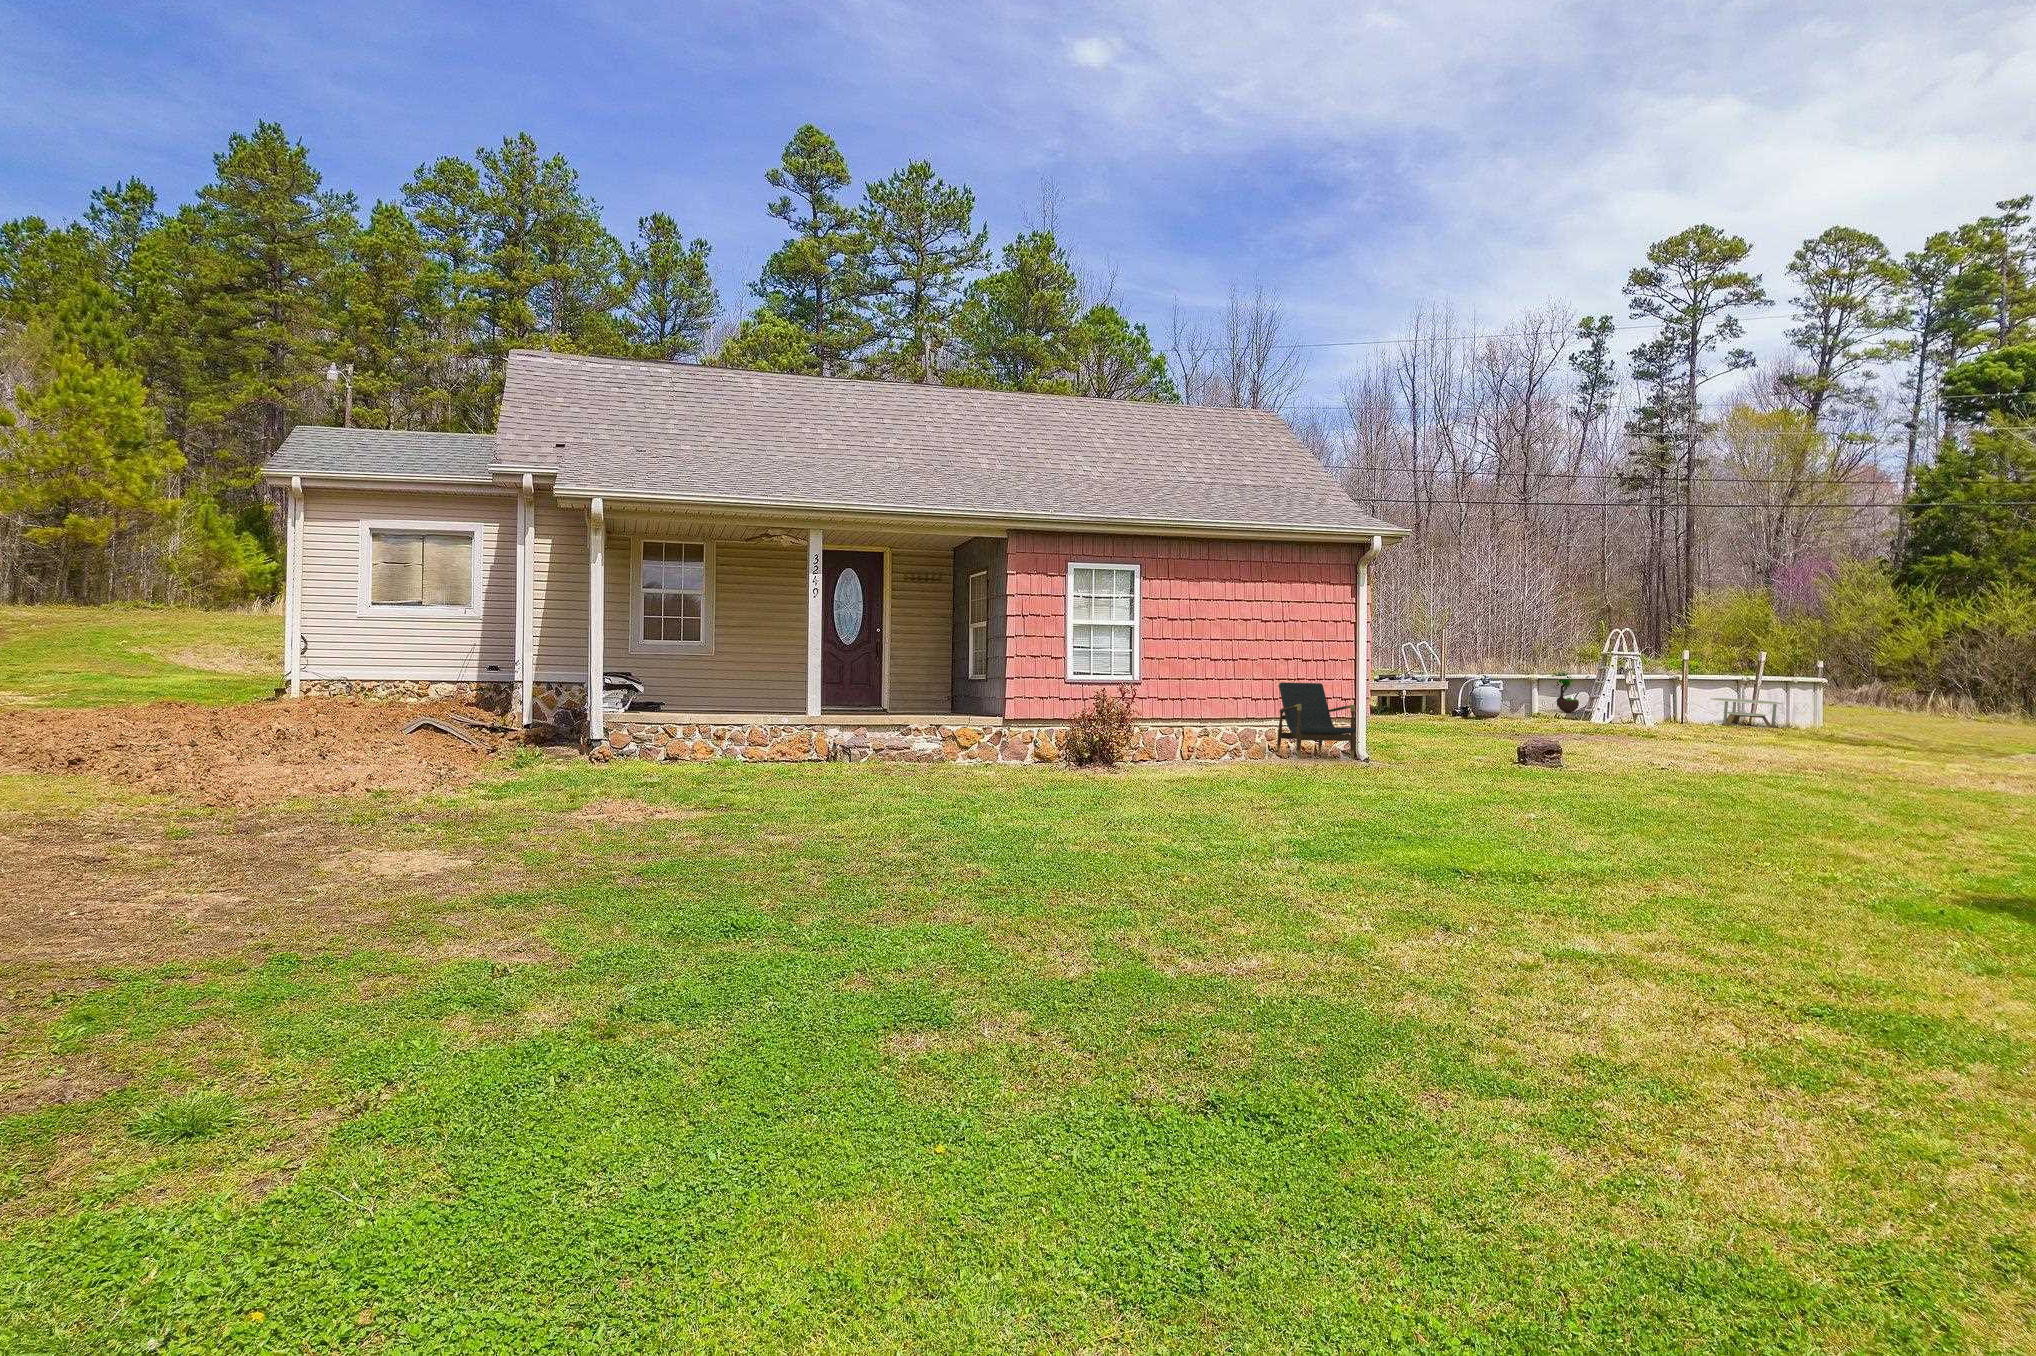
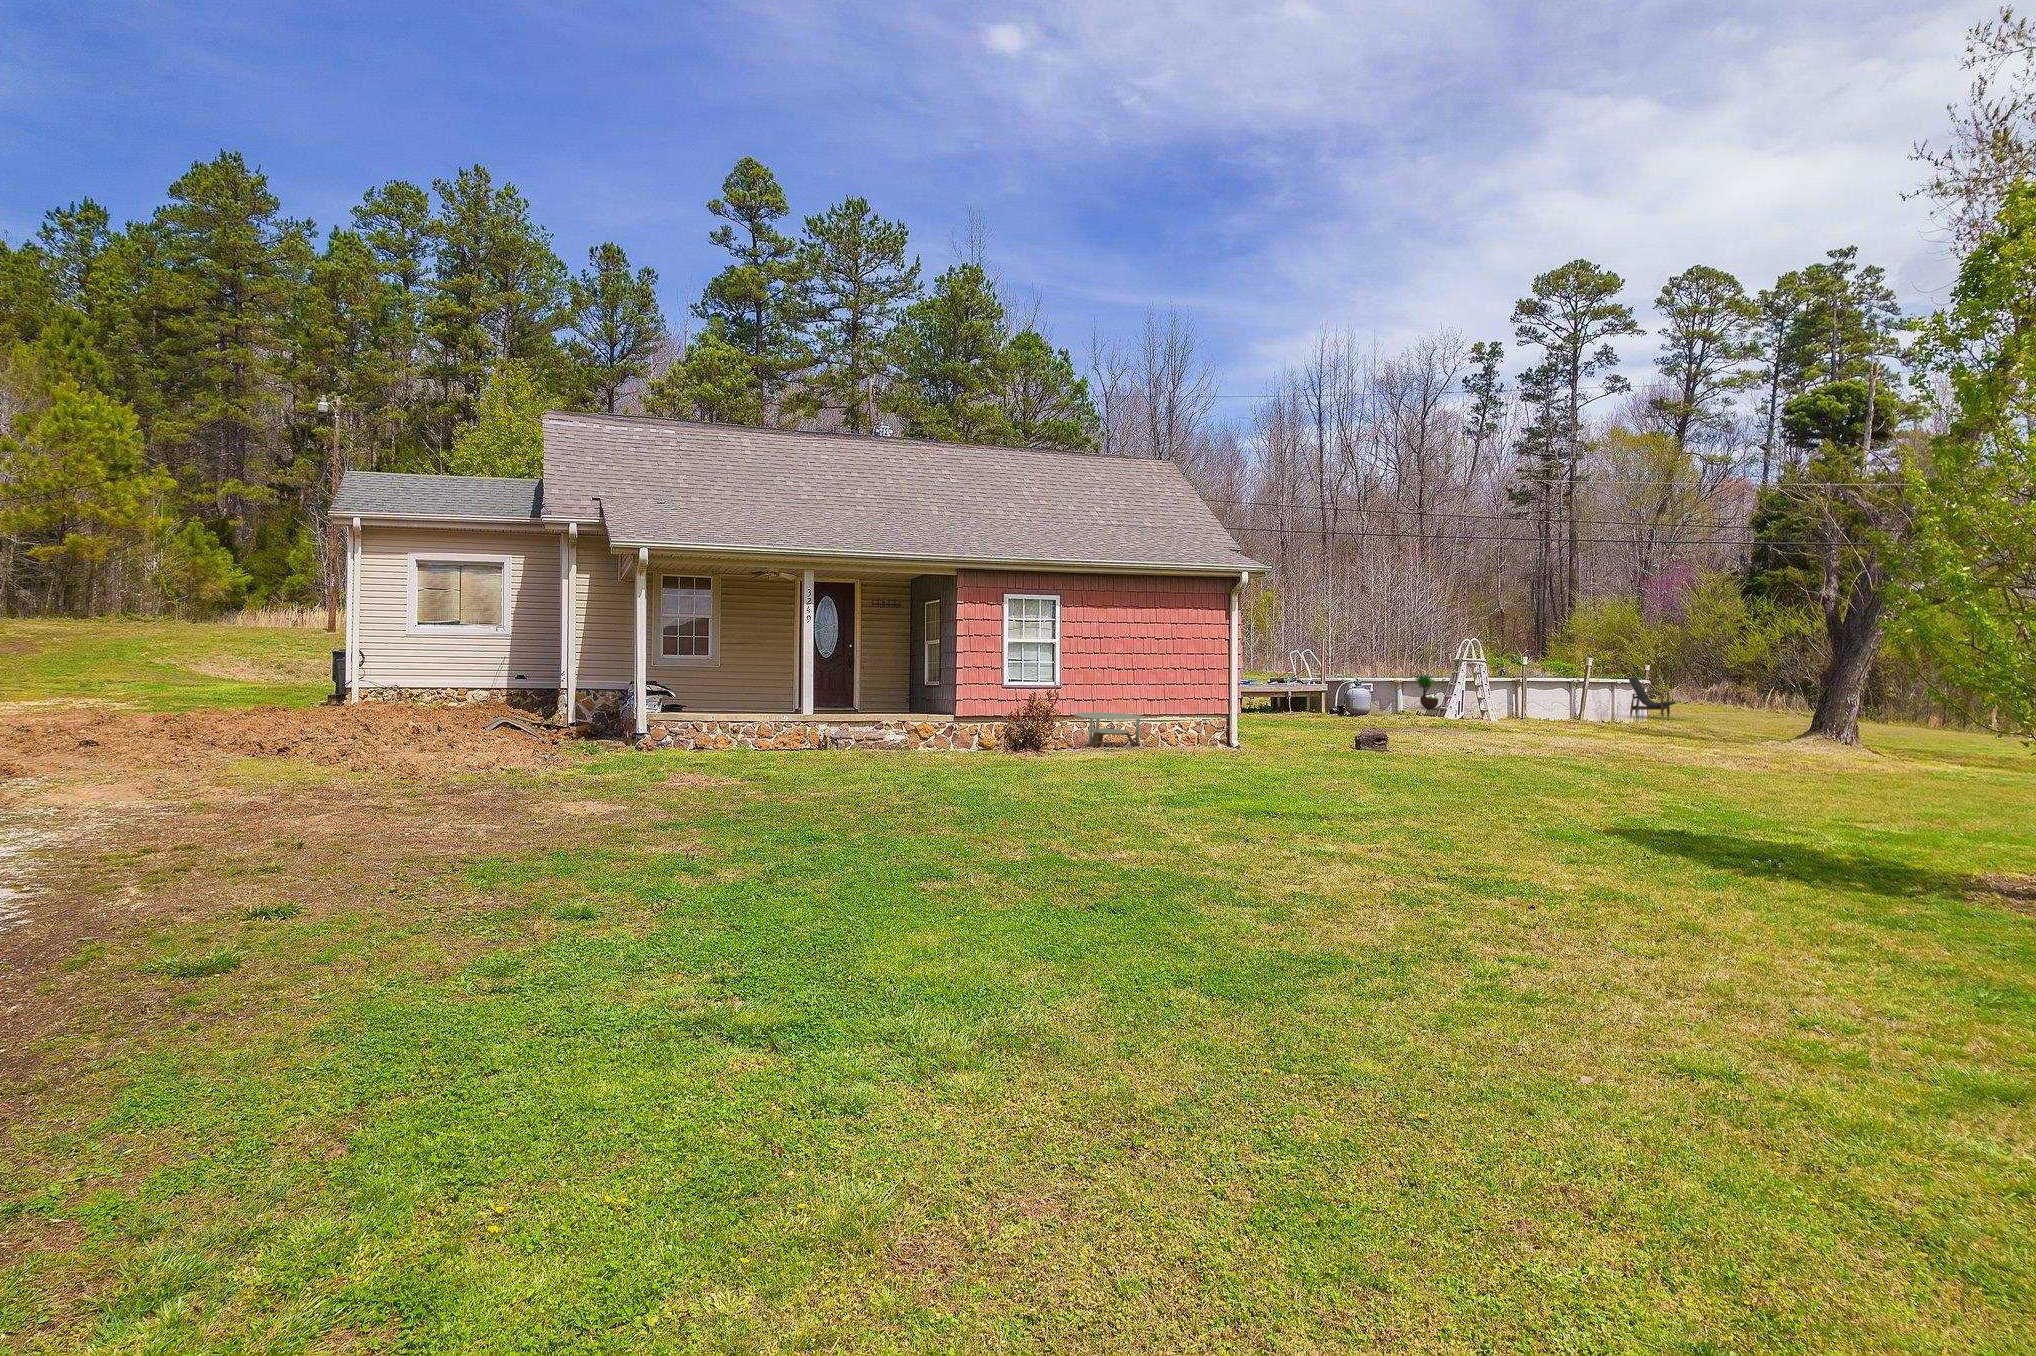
lounge chair: present [1277,682,1356,759] -> present [1629,678,1676,720]
round table: present [1710,698,1782,728] -> present [1074,712,1145,747]

